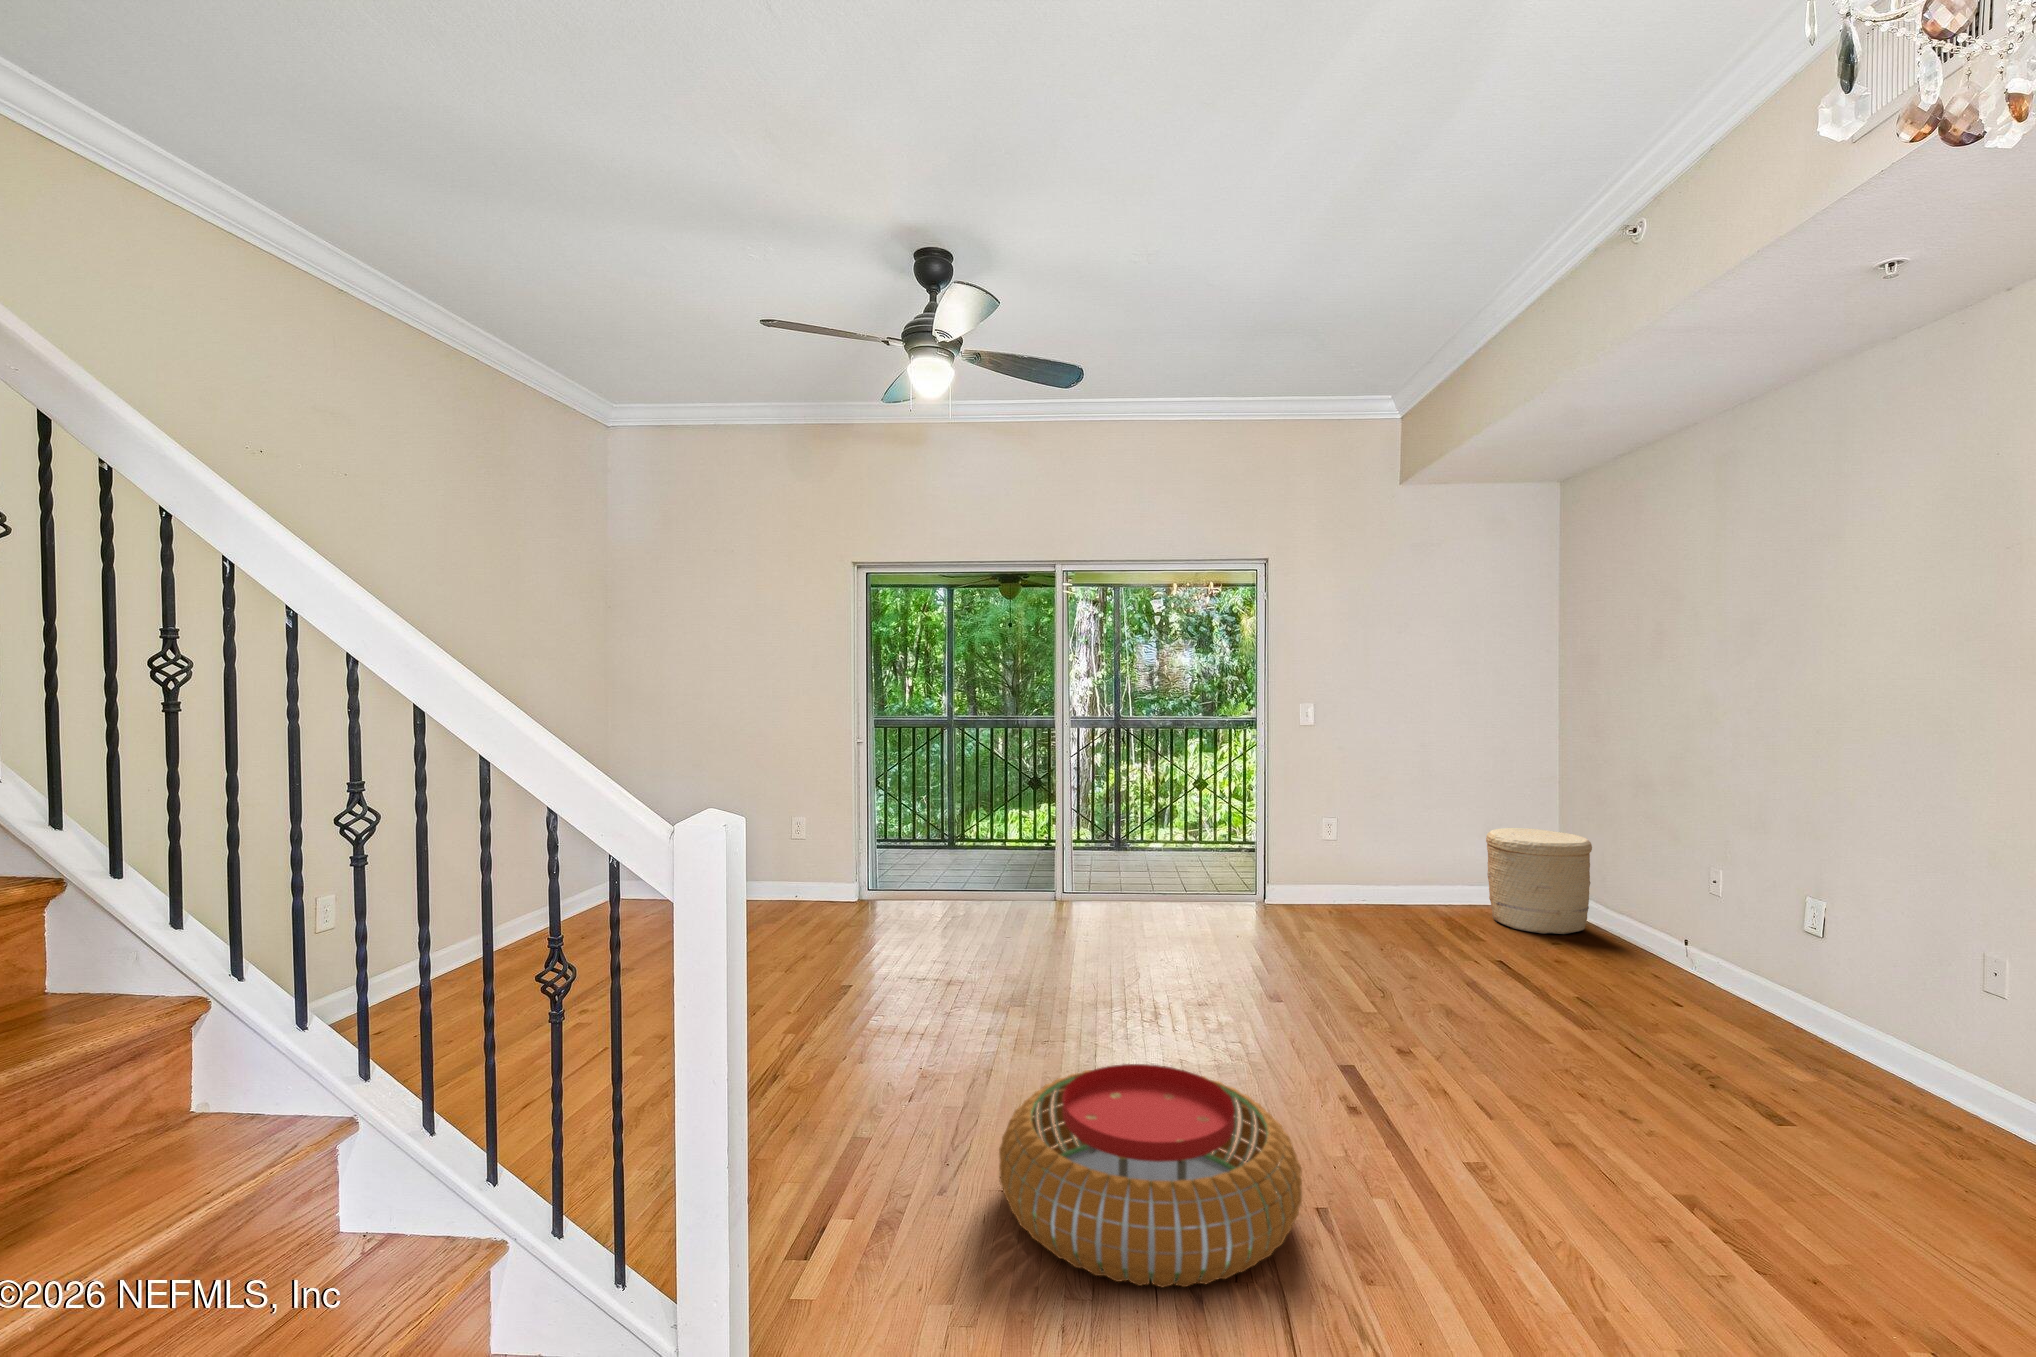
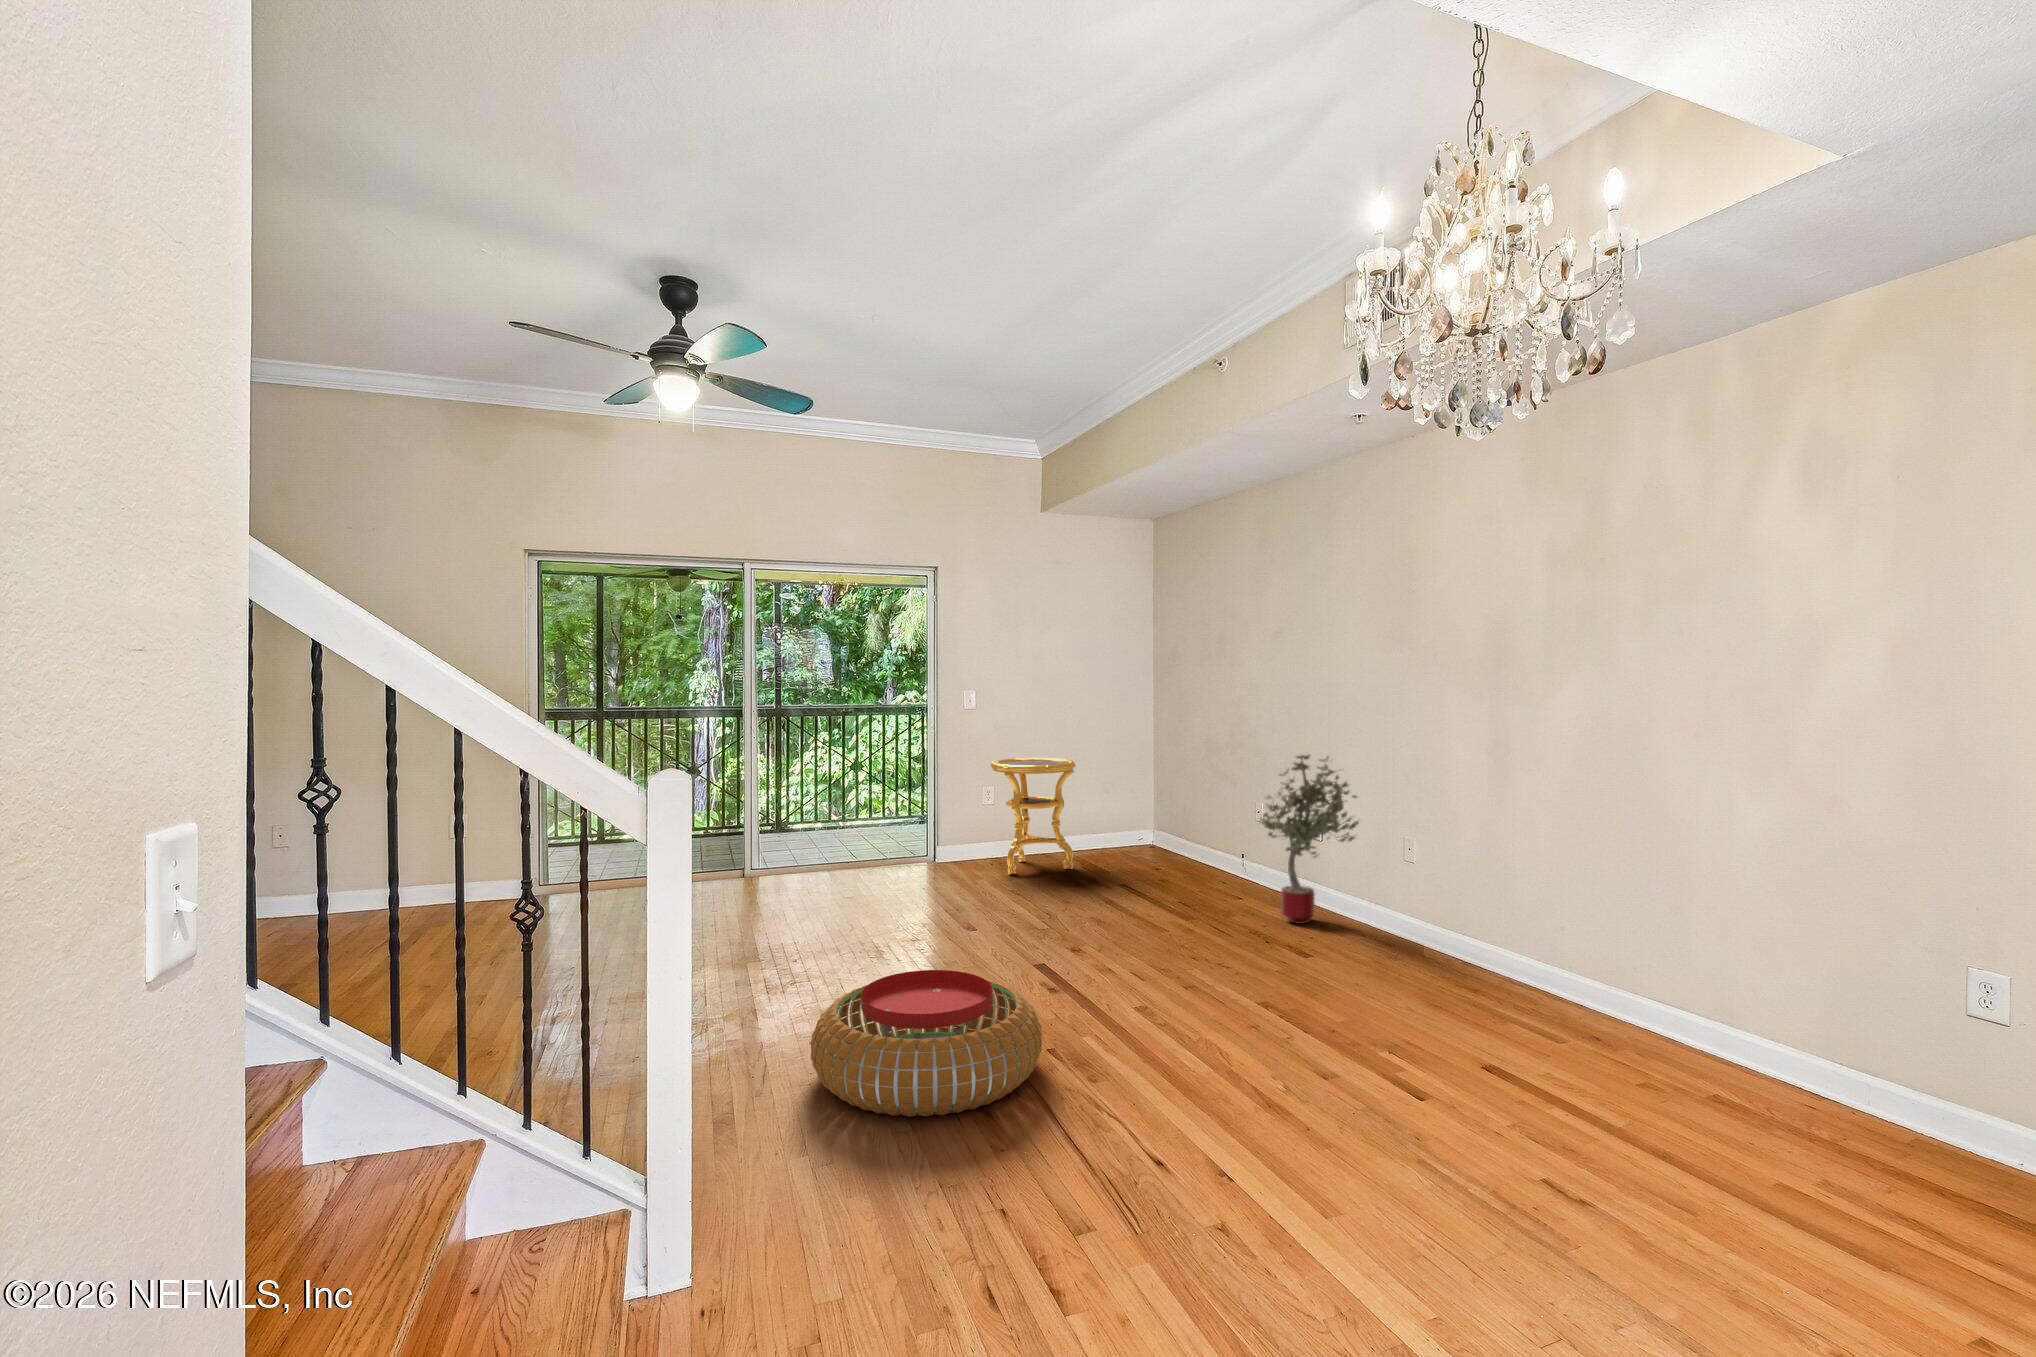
side table: none [1329,785,1439,927] -> present [991,758,1076,875]
potted tree: none [1705,812,1894,1063] -> present [1260,755,1359,924]
woven basket: present [1486,828,1592,934] -> none [1108,786,1181,865]

